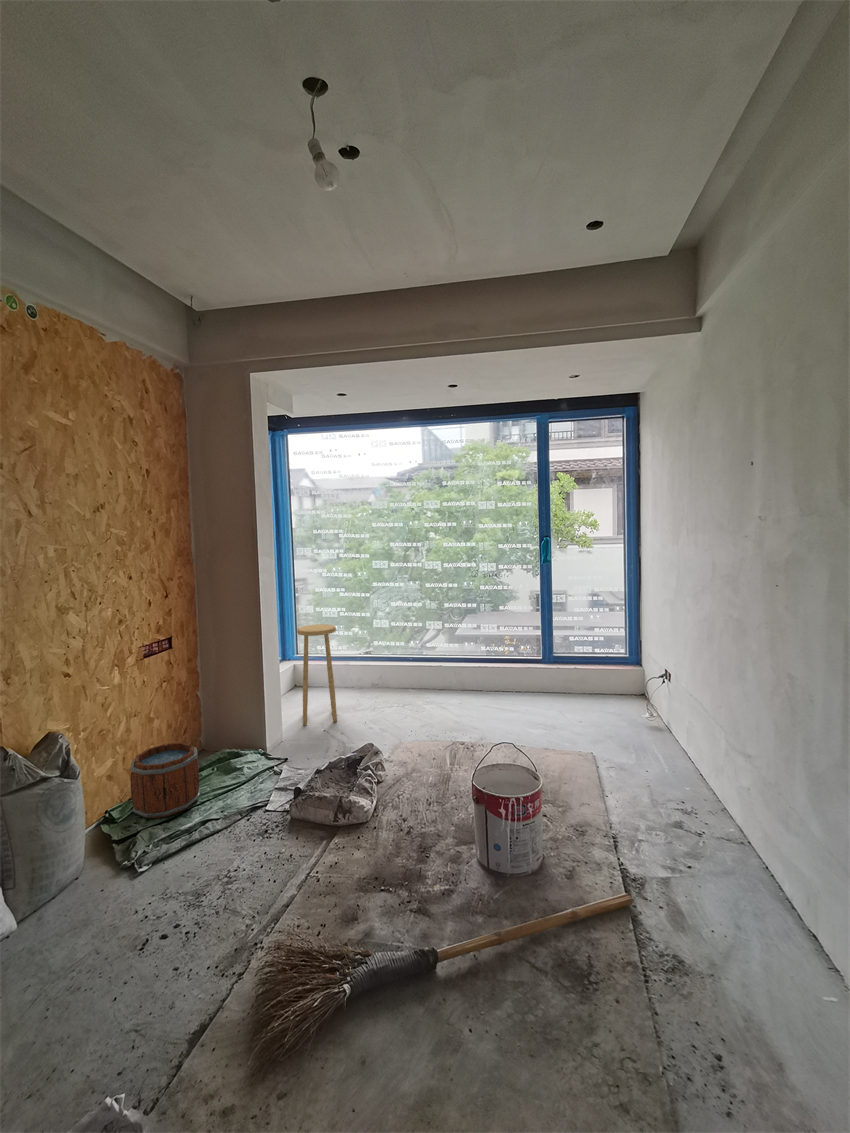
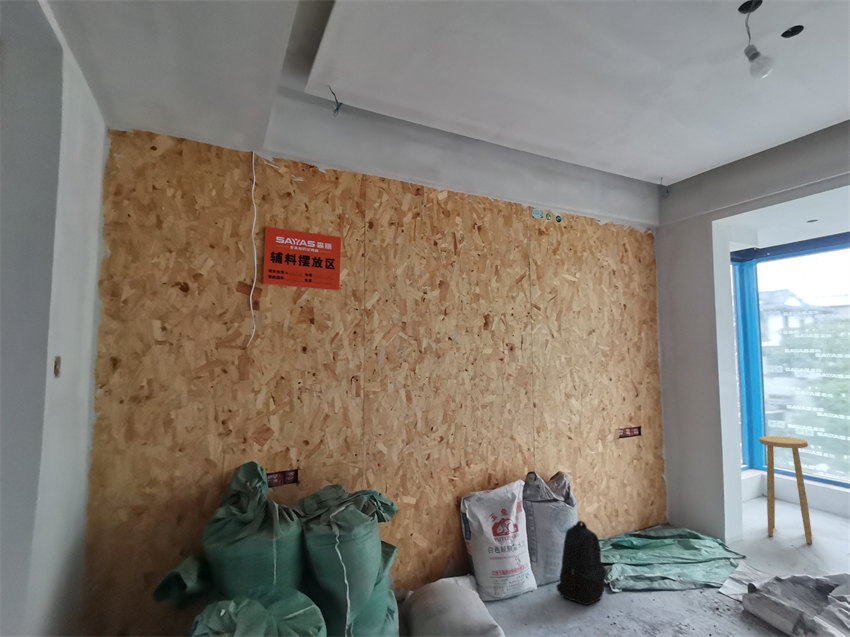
bucket: present [130,742,200,818] -> none [609,506,661,563]
backpack: none [38,802,126,933] -> present [556,521,606,605]

